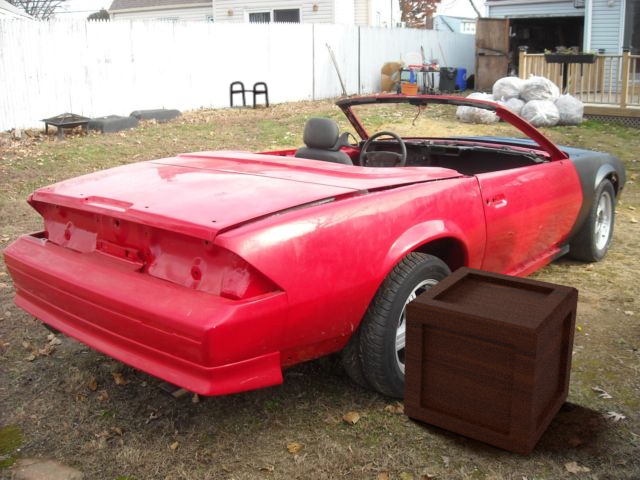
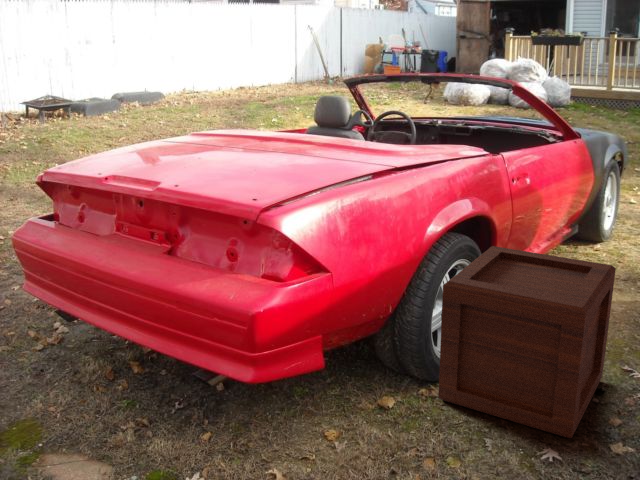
bench: present [230,81,269,108] -> none [211,63,252,91]

